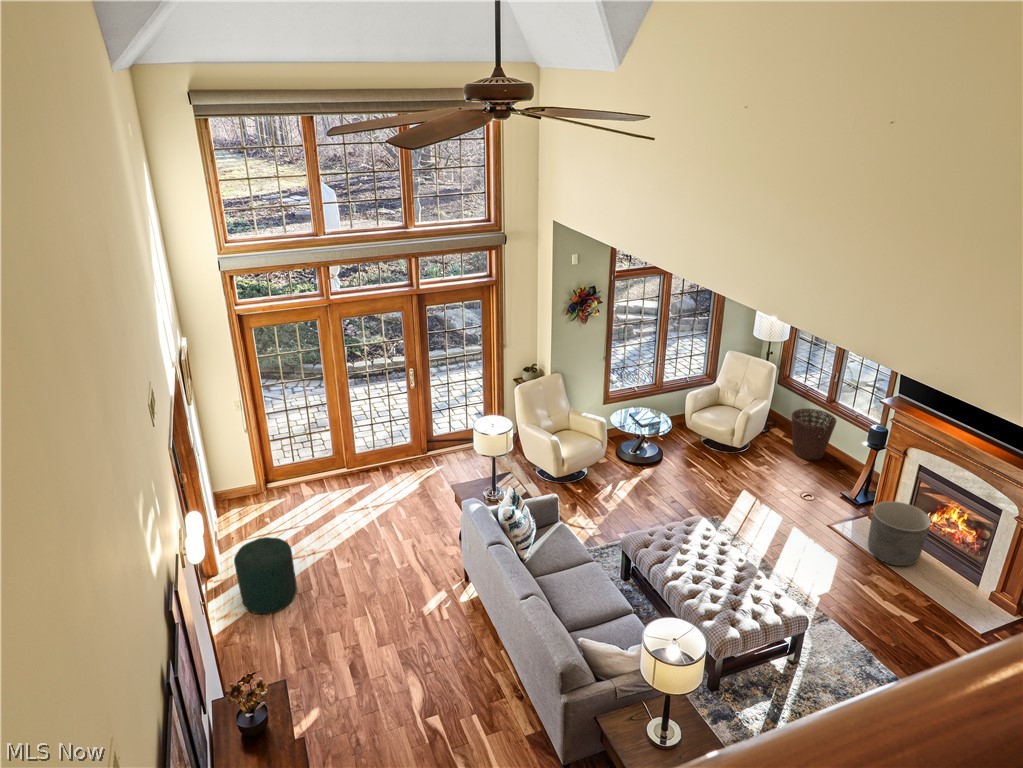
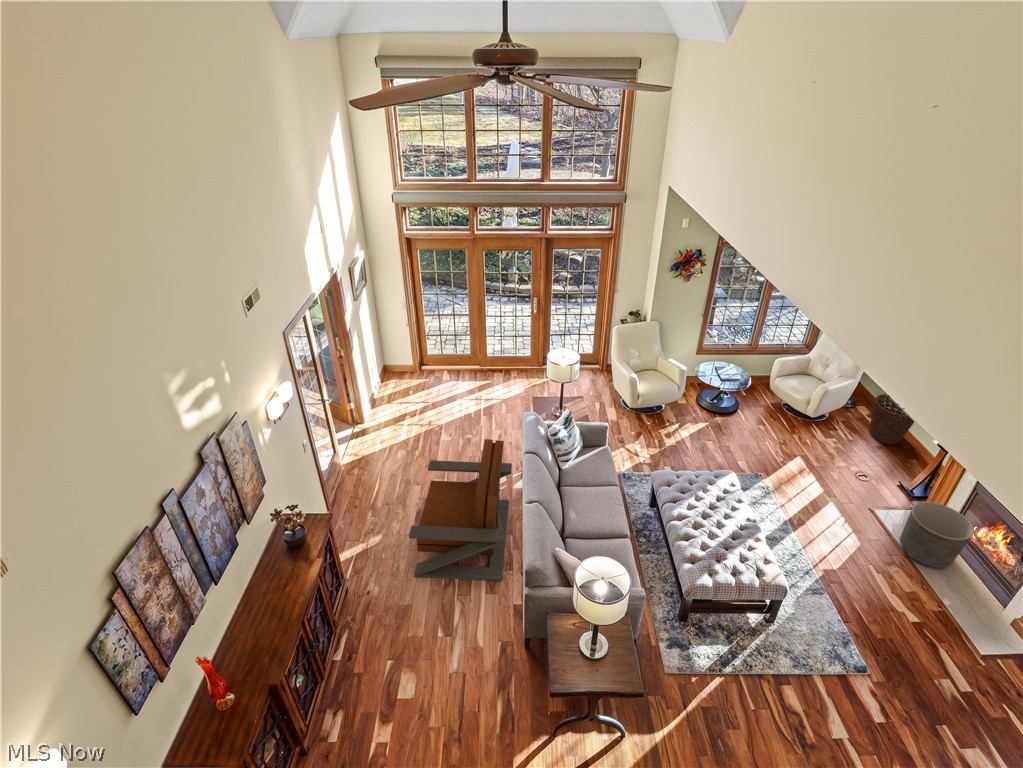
ottoman: present [234,537,297,614] -> none [363,406,406,461]
lounge chair: none [358,538,501,744] -> present [409,439,512,581]

